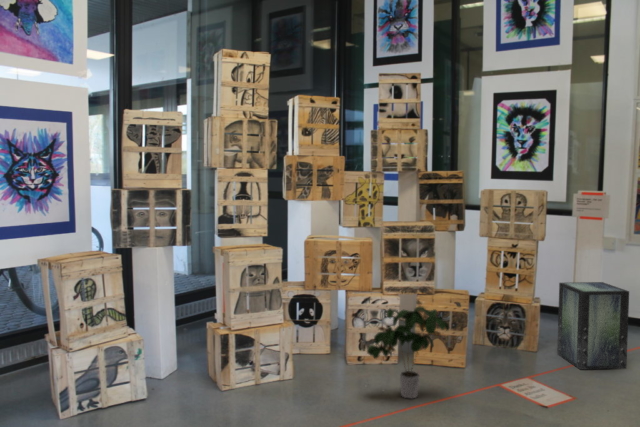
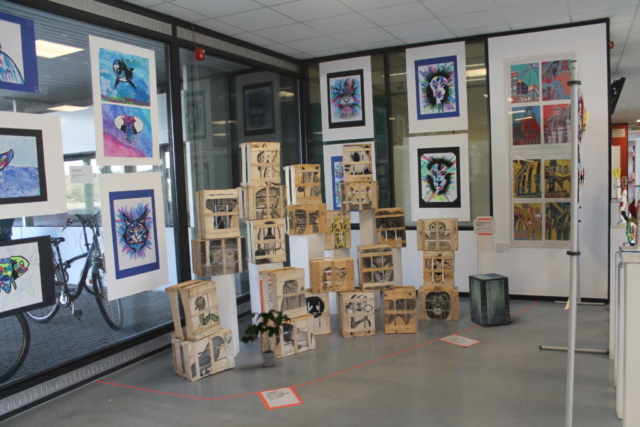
potted plant: present [367,306,449,398] -> present [241,309,291,367]

